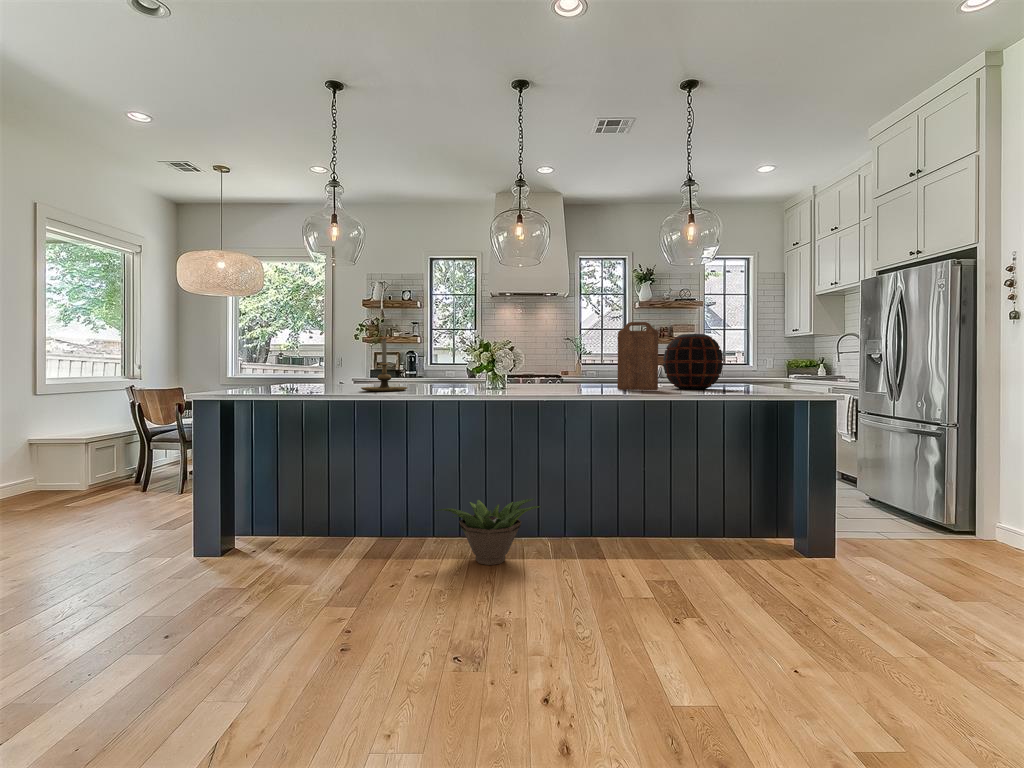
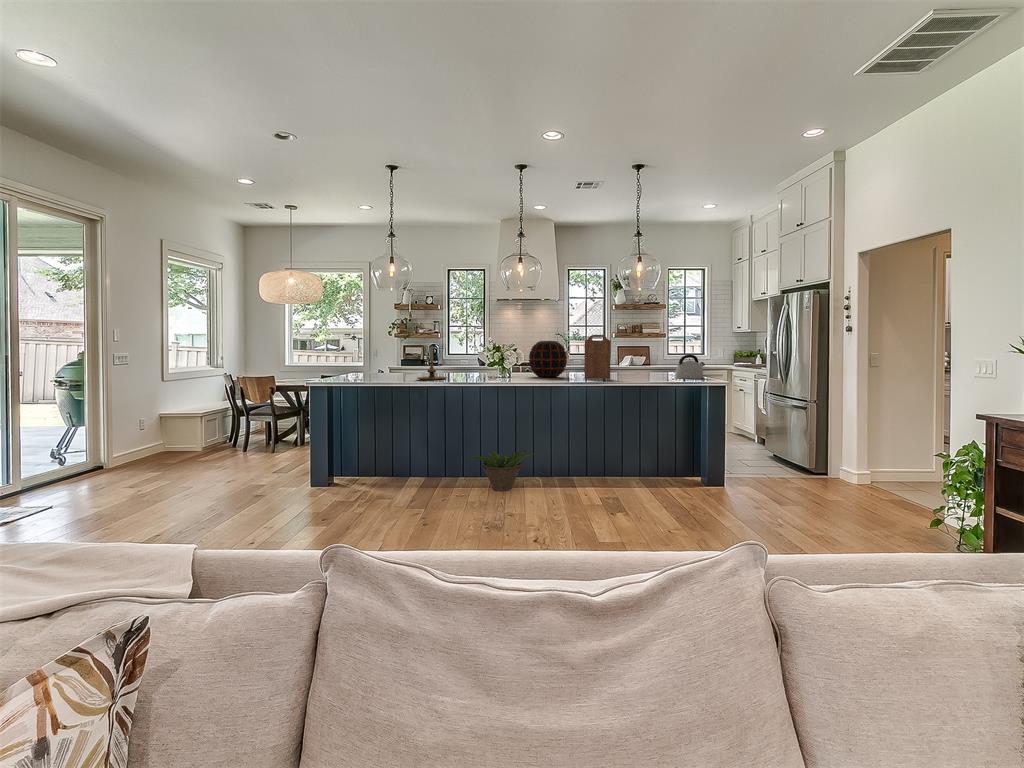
decorative vase: present [663,334,723,389] -> present [529,341,567,378]
kettle: none [751,354,797,390] -> present [675,355,705,379]

